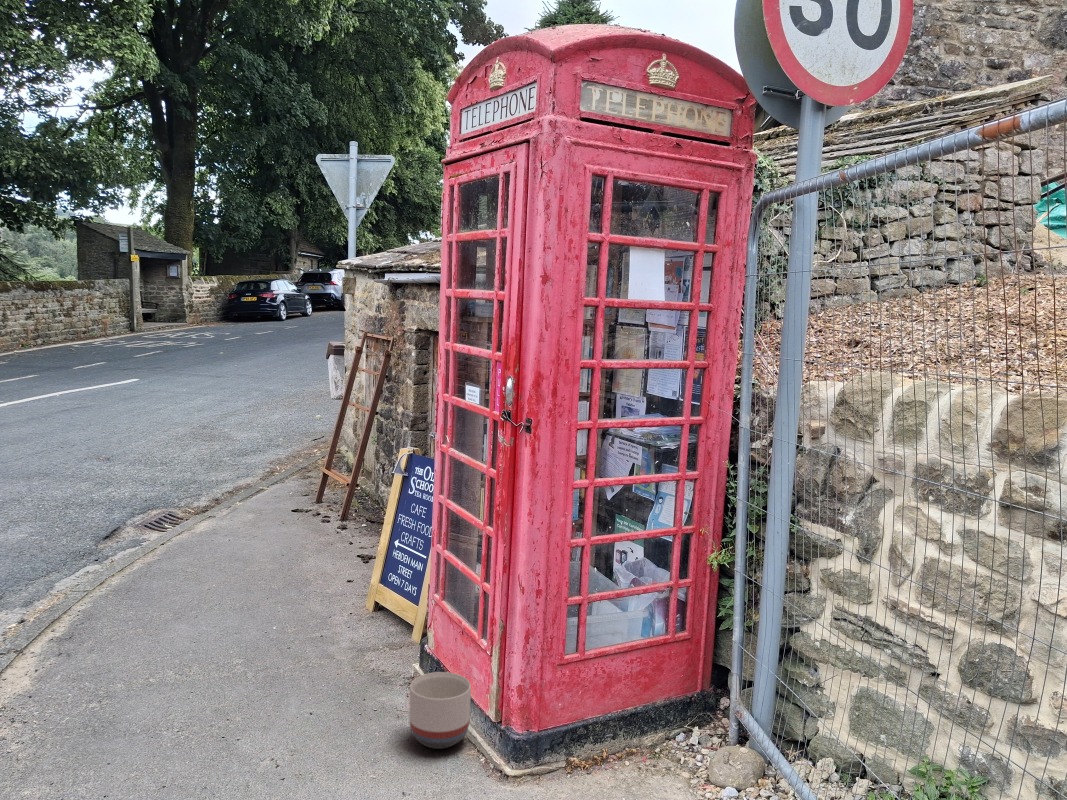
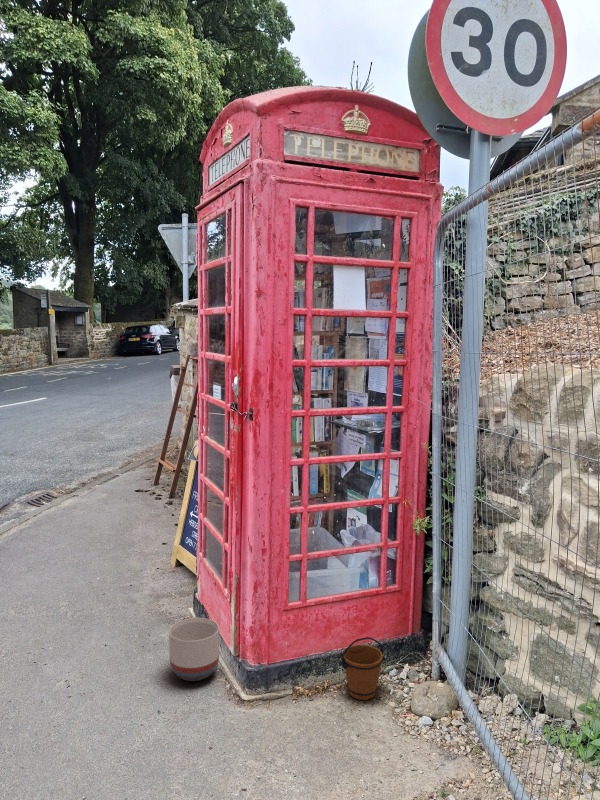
bucket: none [622,694,674,768] -> present [340,637,385,700]

